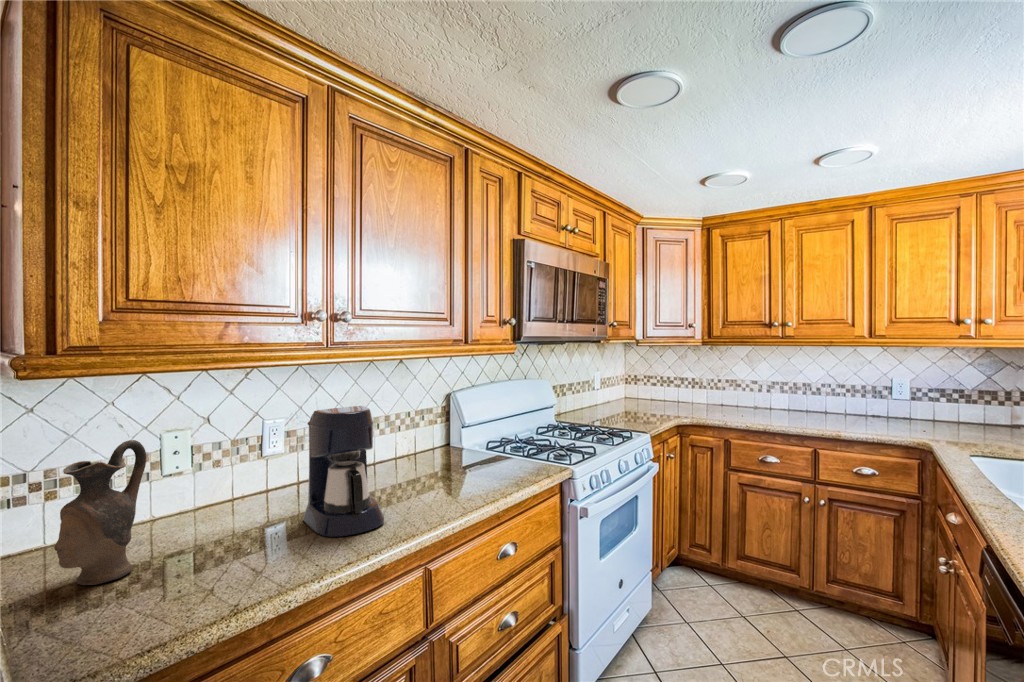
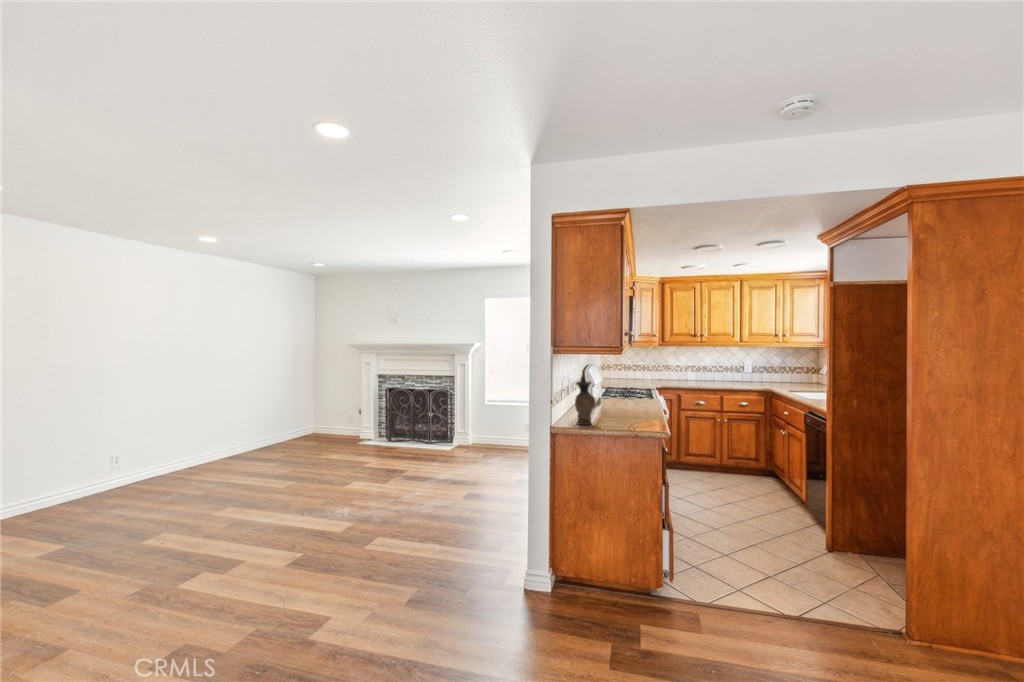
coffee maker: present [303,406,384,537] -> none [593,367,630,417]

